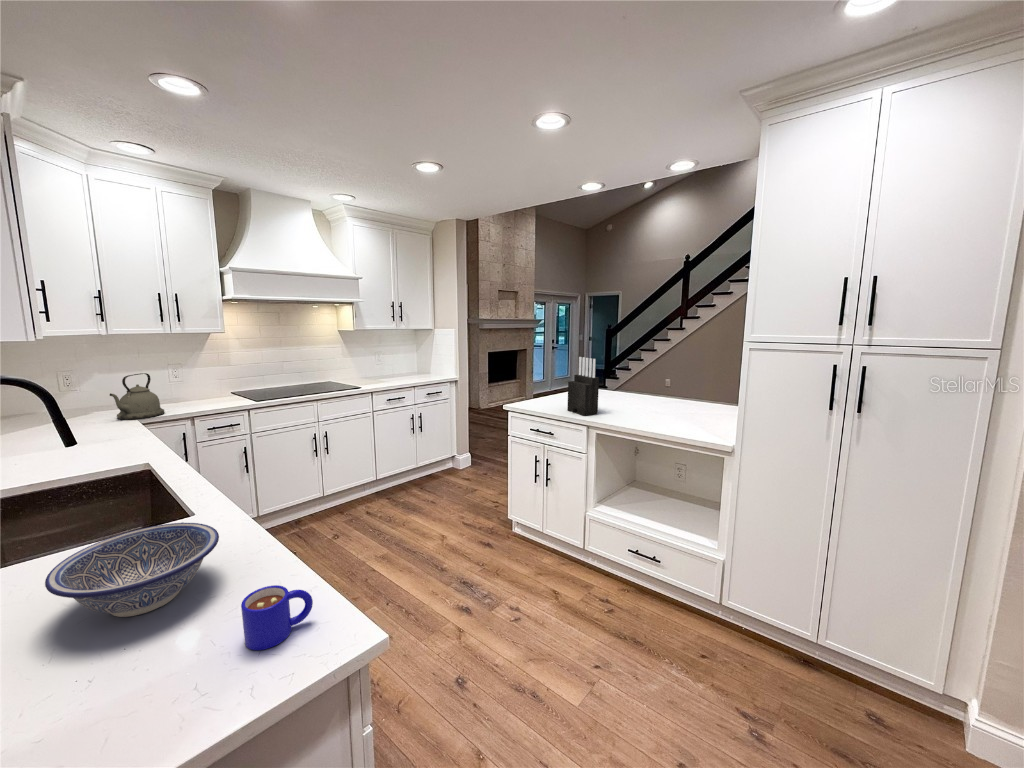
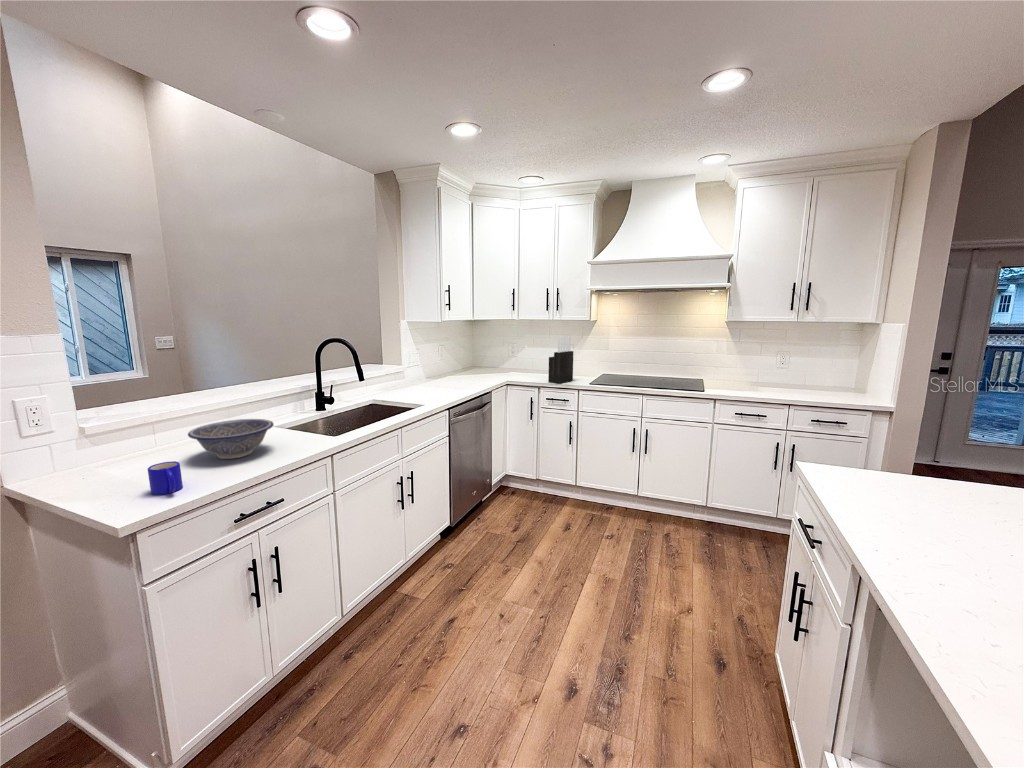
knife block: present [567,357,599,416] -> present [548,336,573,384]
kettle: present [110,373,165,420] -> none [500,347,534,380]

